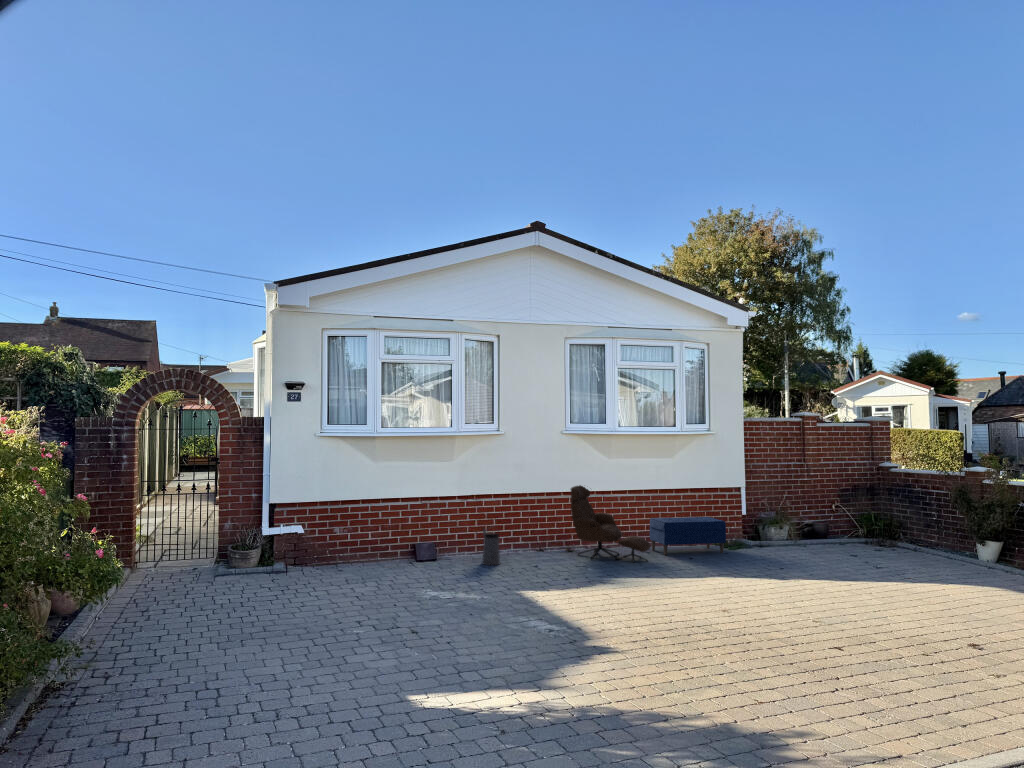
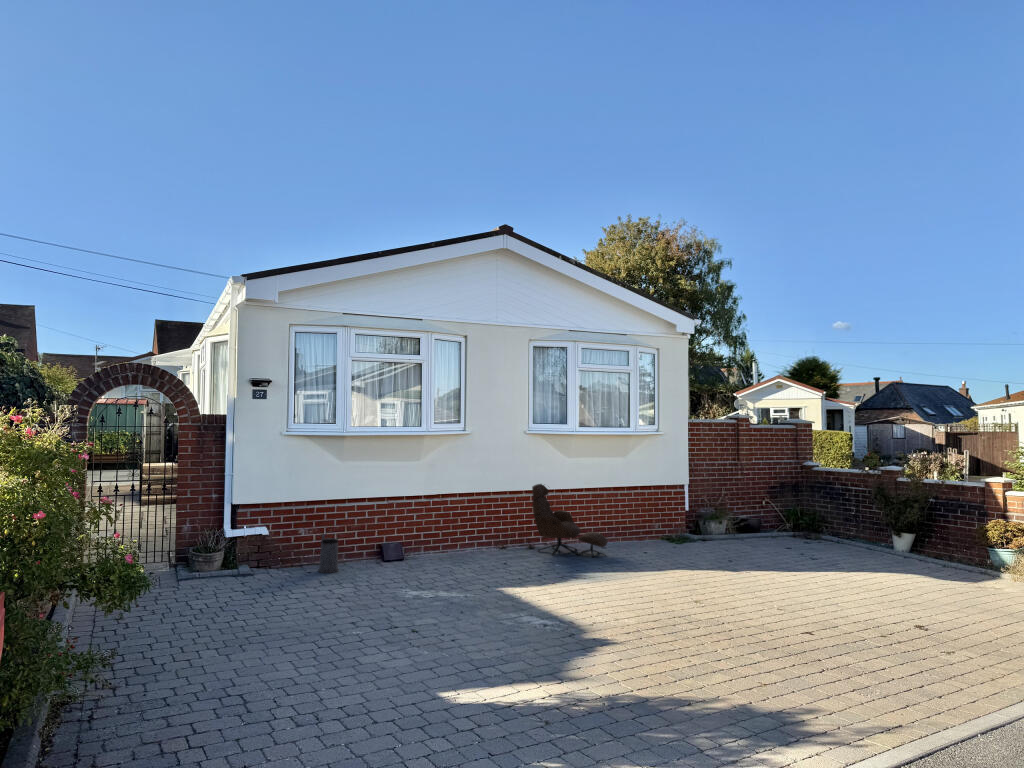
bench: present [650,517,726,555] -> none [603,513,674,550]
watering can: present [482,529,500,565] -> present [318,533,339,573]

